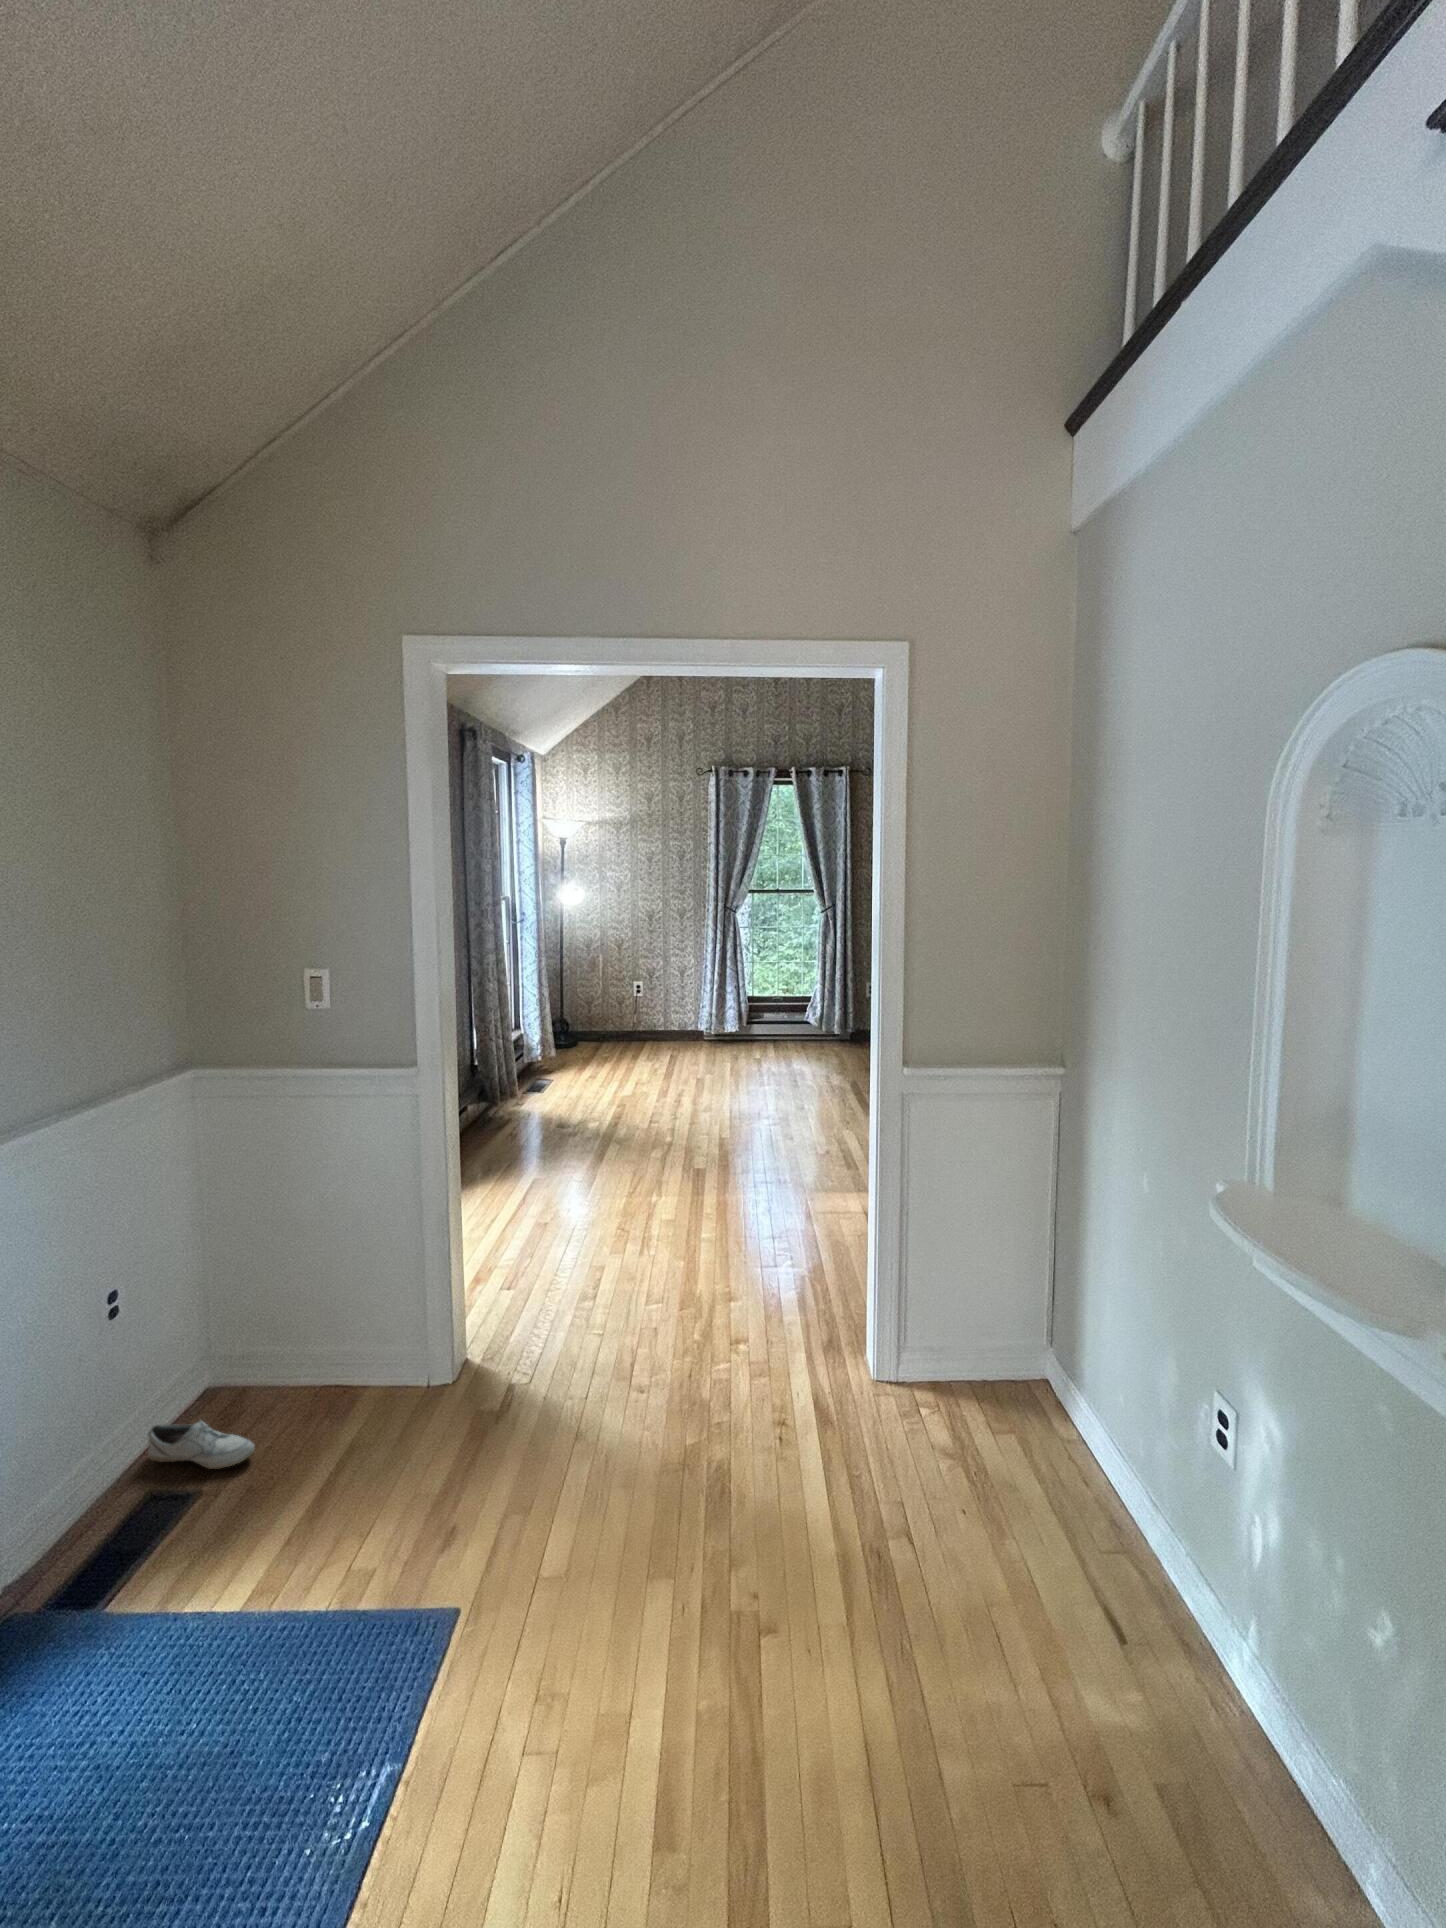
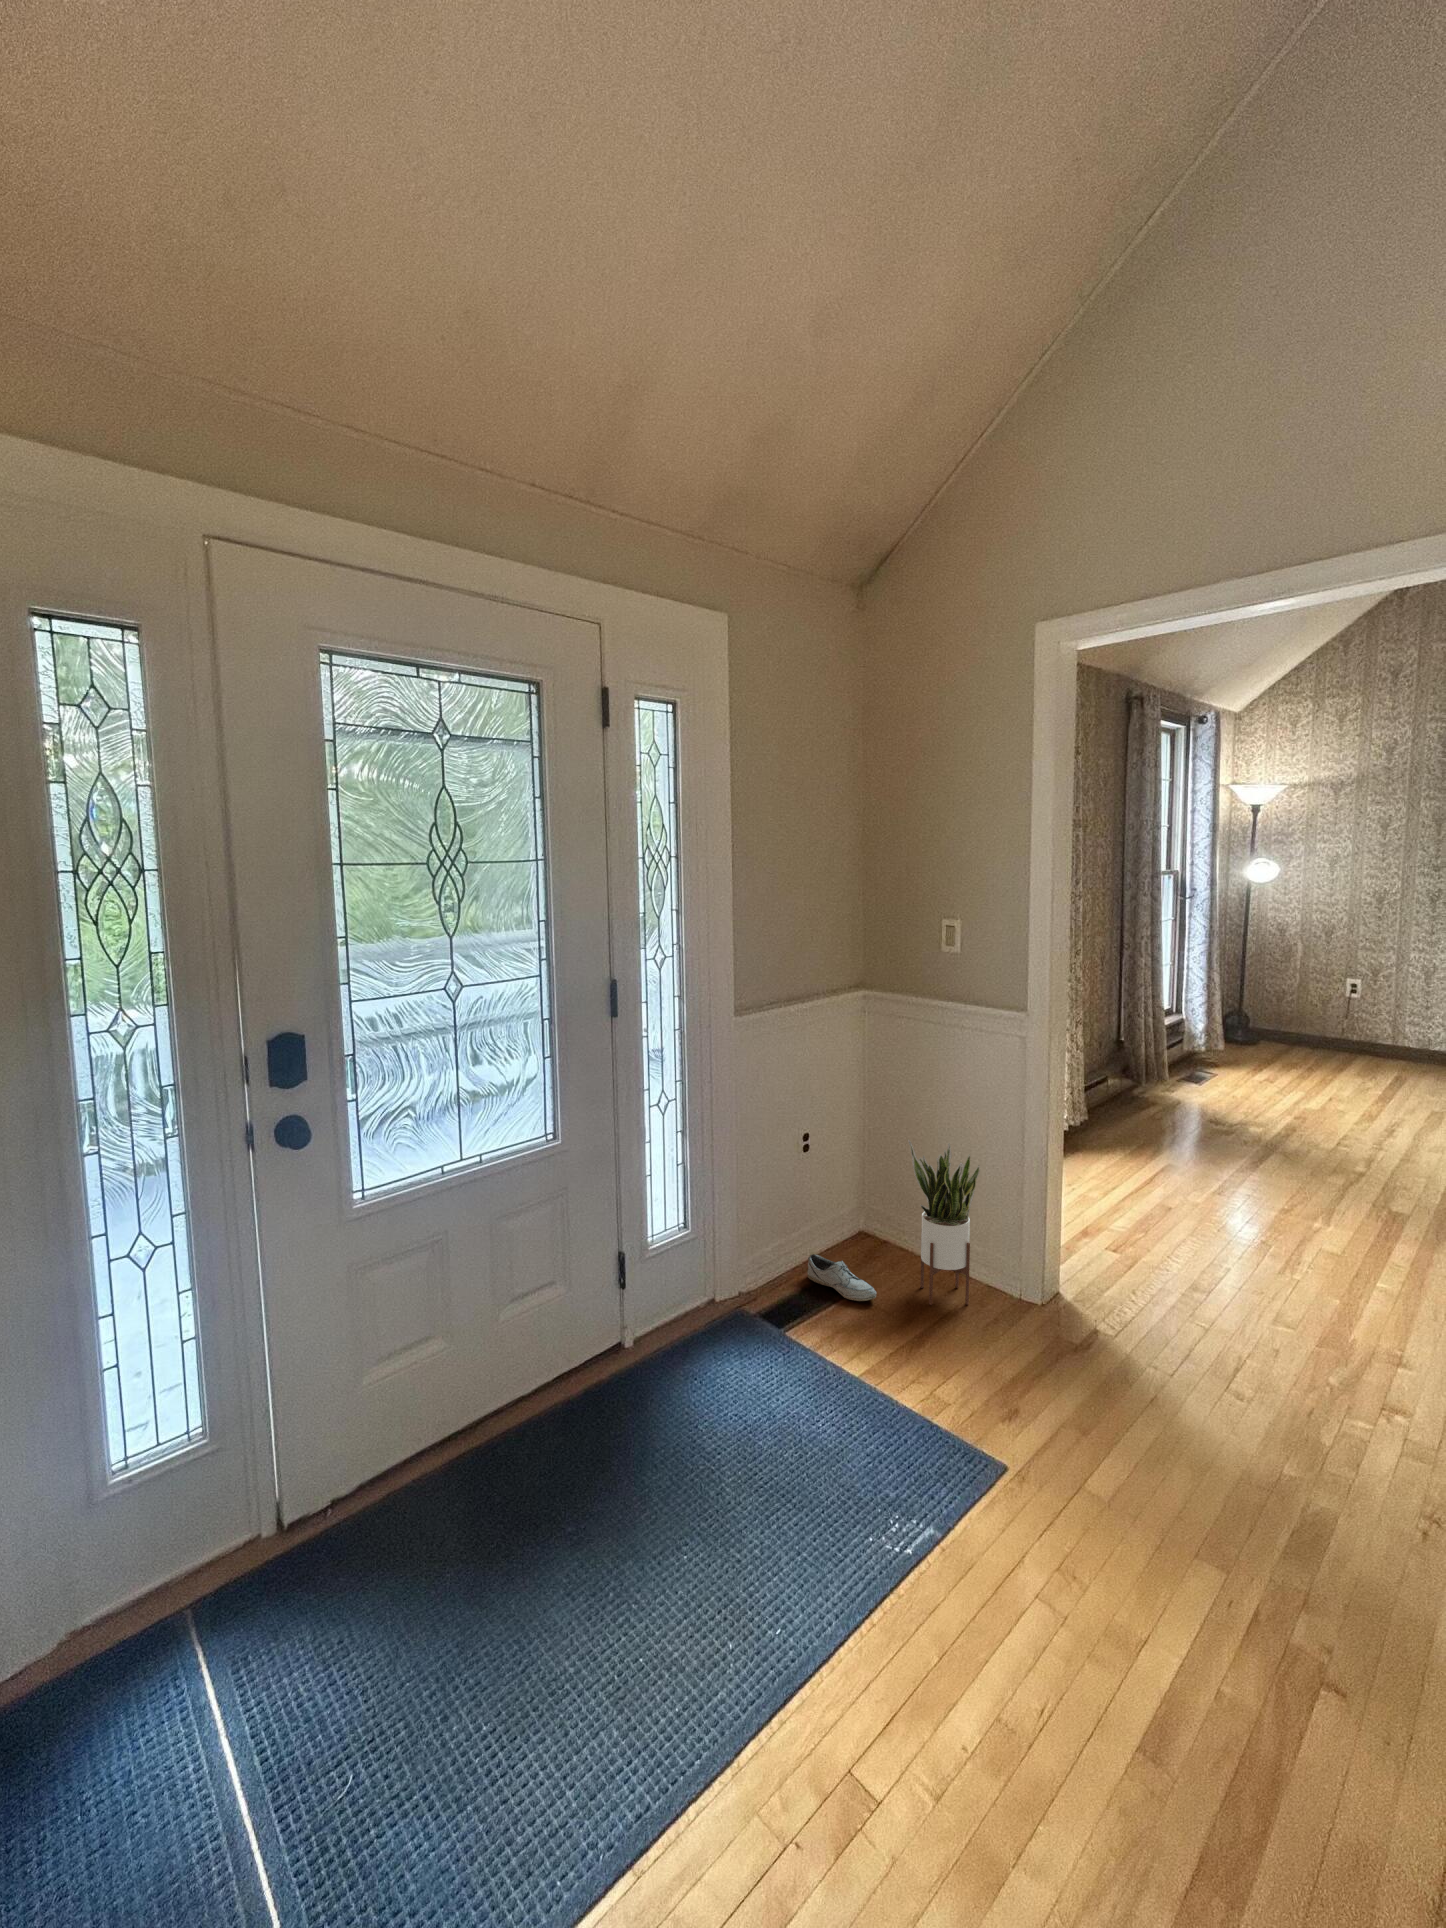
potted plant: none [283,1232,376,1432] -> present [908,1140,980,1305]

